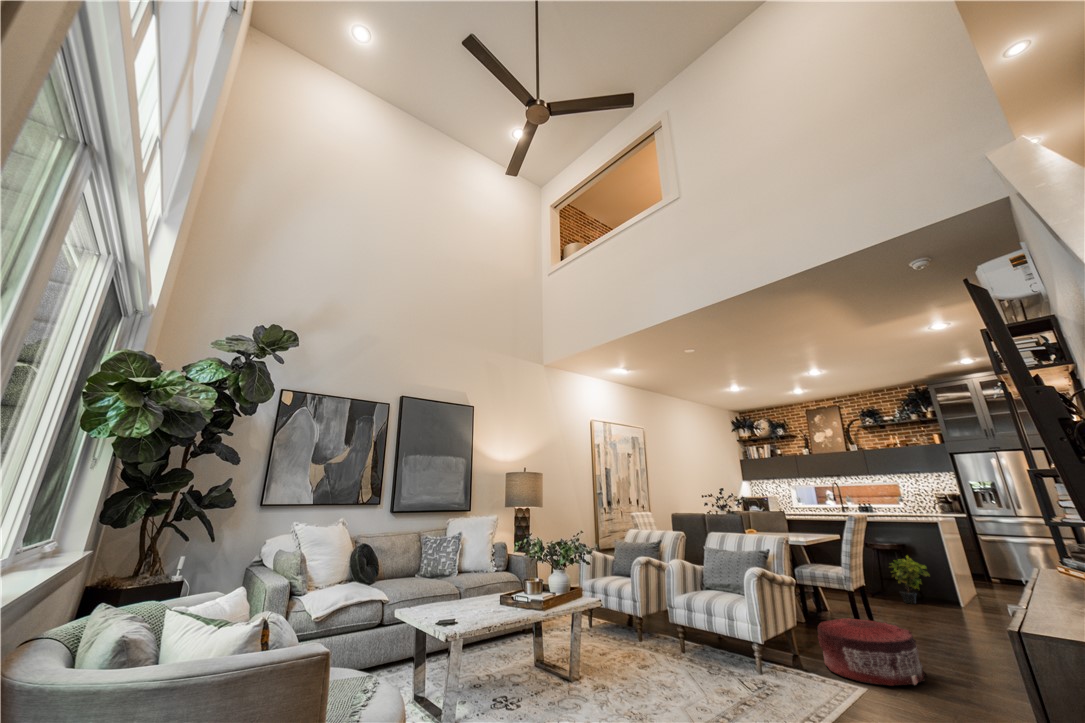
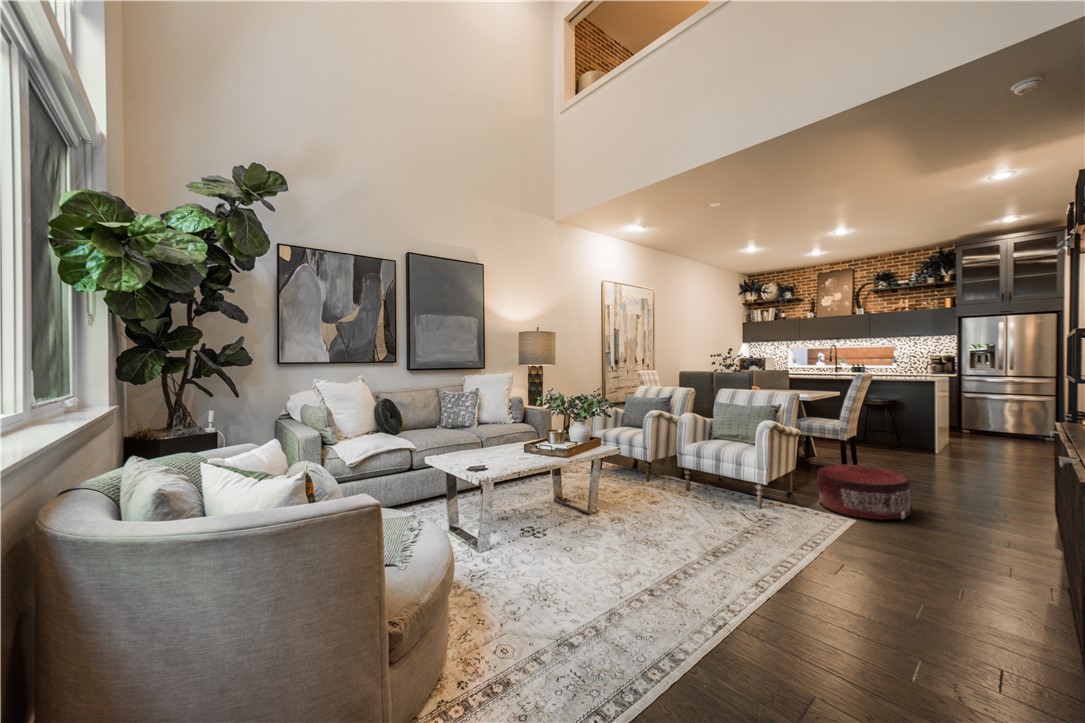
potted plant: present [891,556,929,603] -> none [879,409,918,451]

